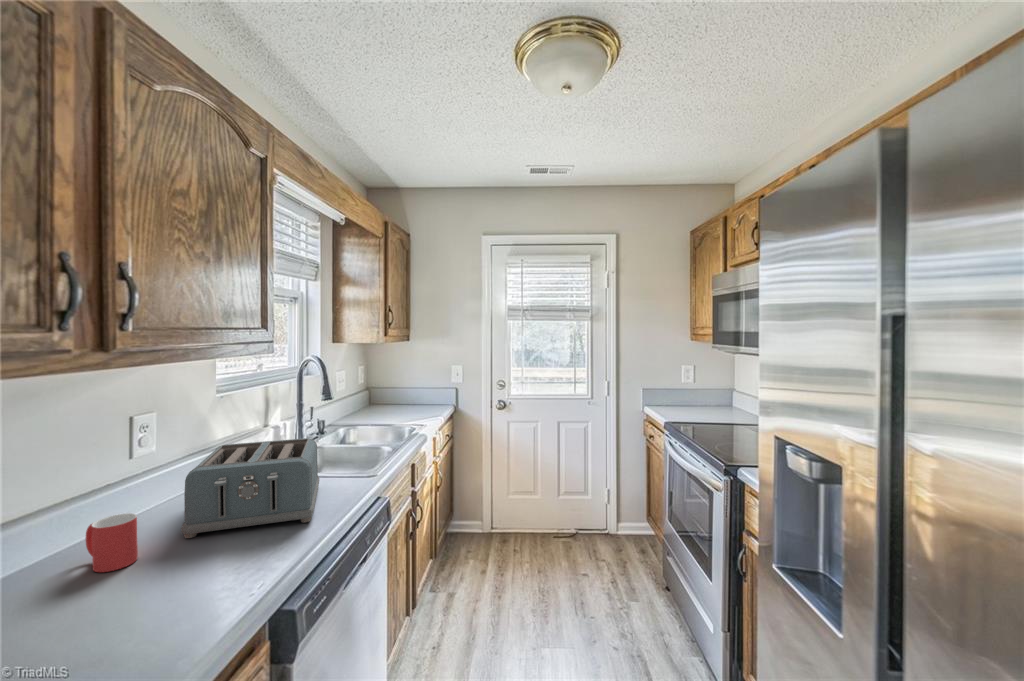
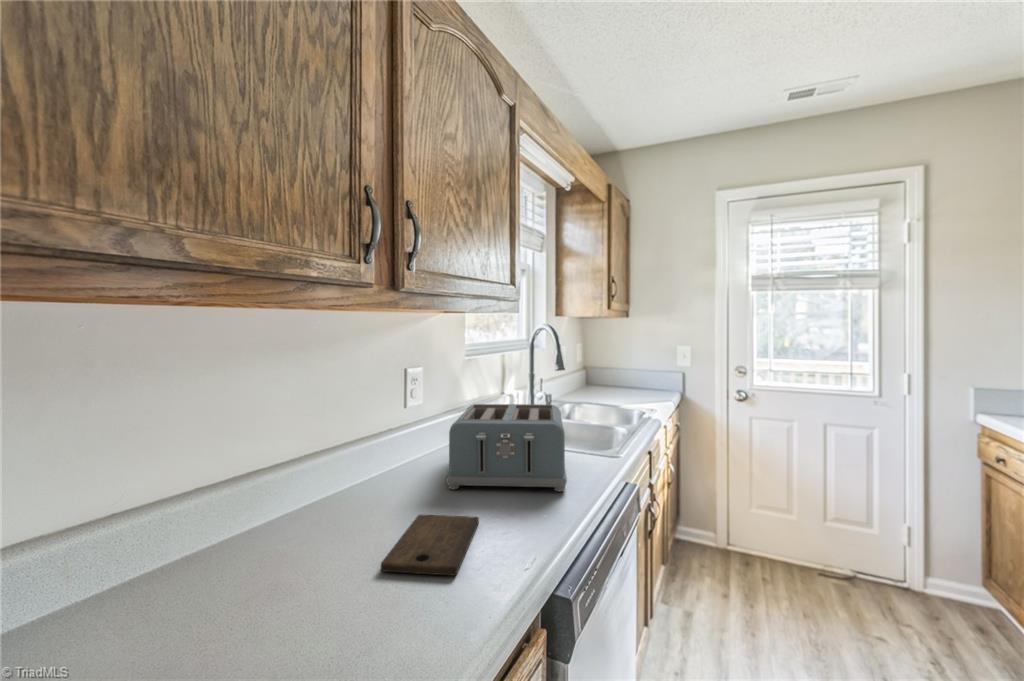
mug: present [86,513,138,572] -> none [374,456,414,508]
cutting board: none [78,564,210,644] -> present [381,514,479,575]

